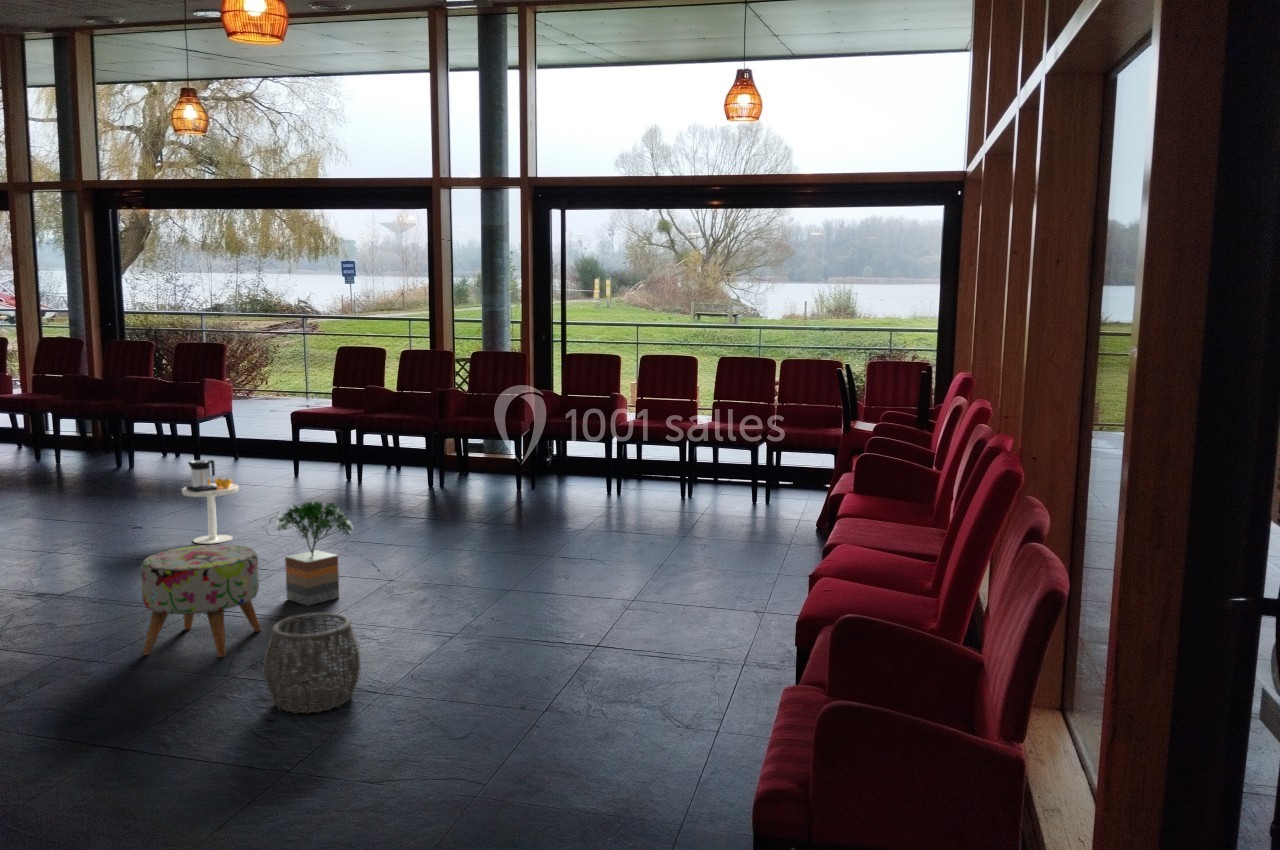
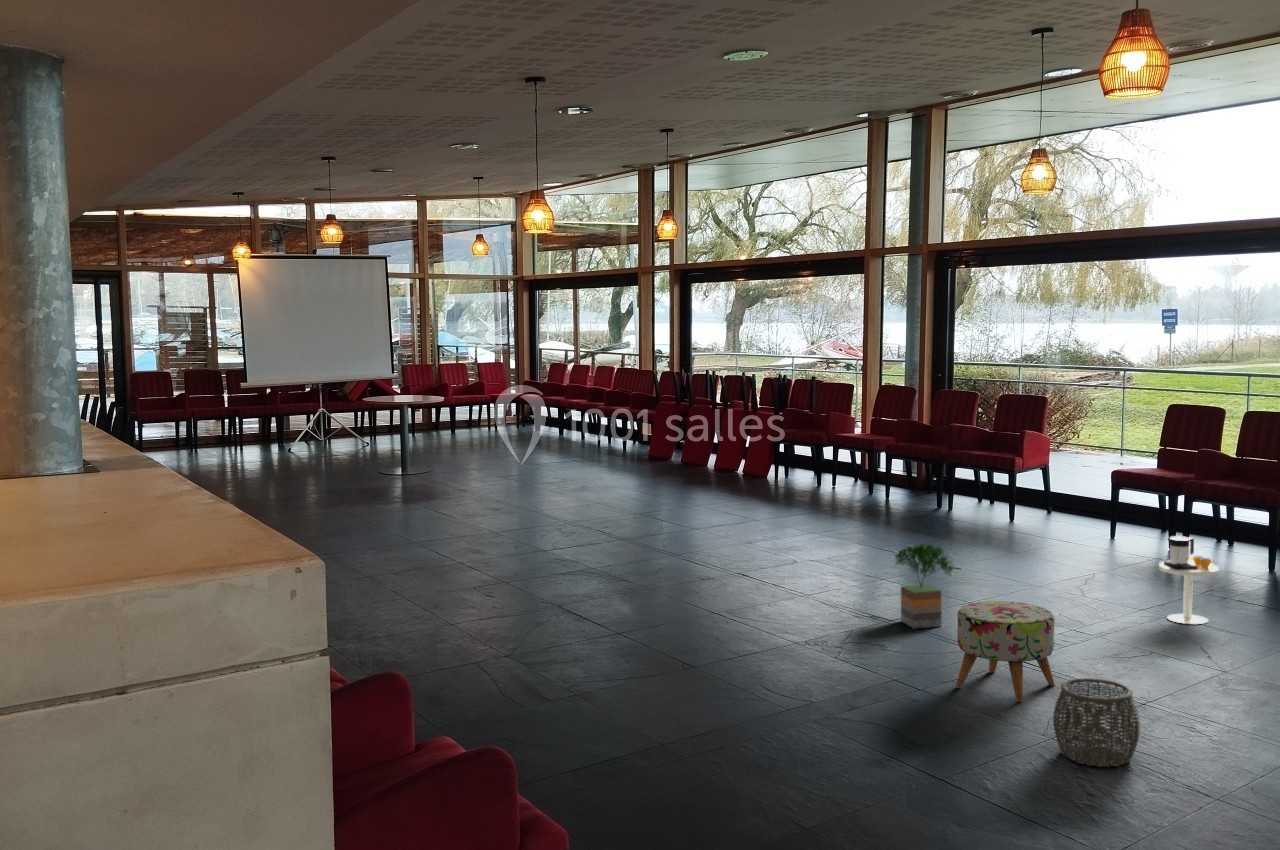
side table: present [182,460,239,544] -> present [1159,536,1219,624]
potted tree: present [277,502,353,606] -> present [895,544,954,628]

